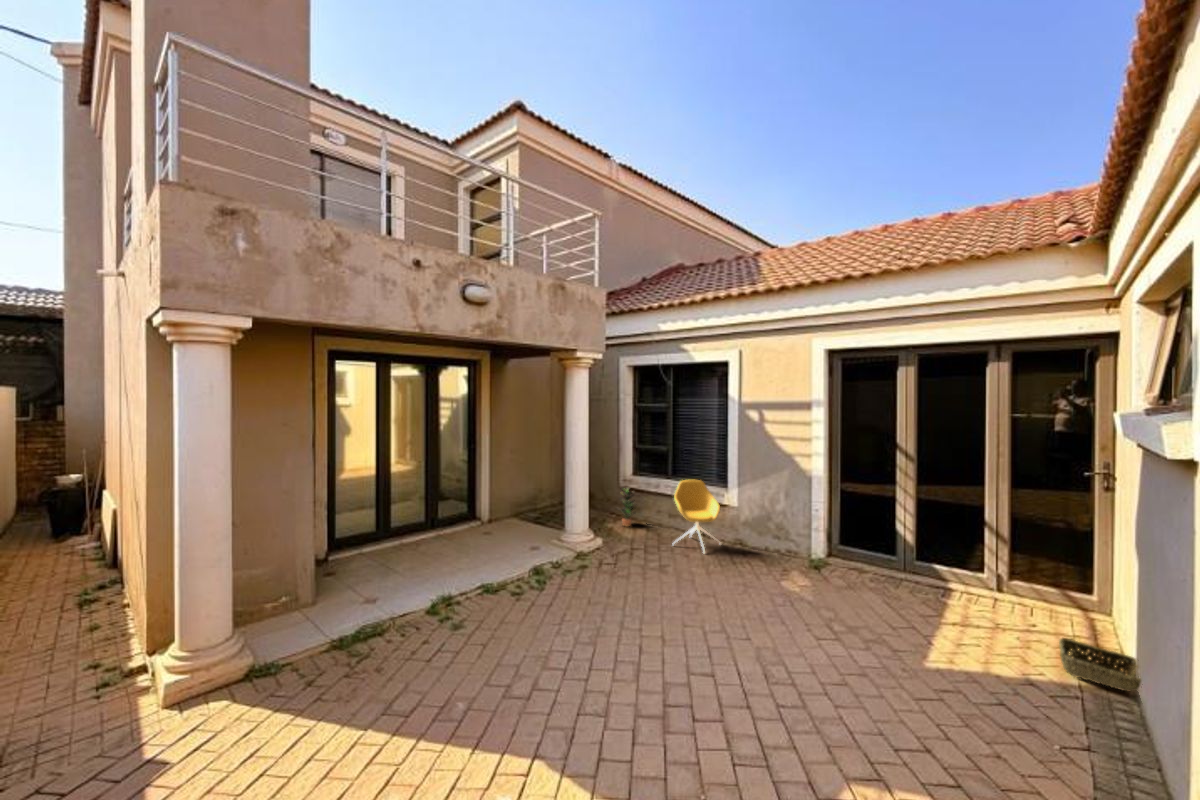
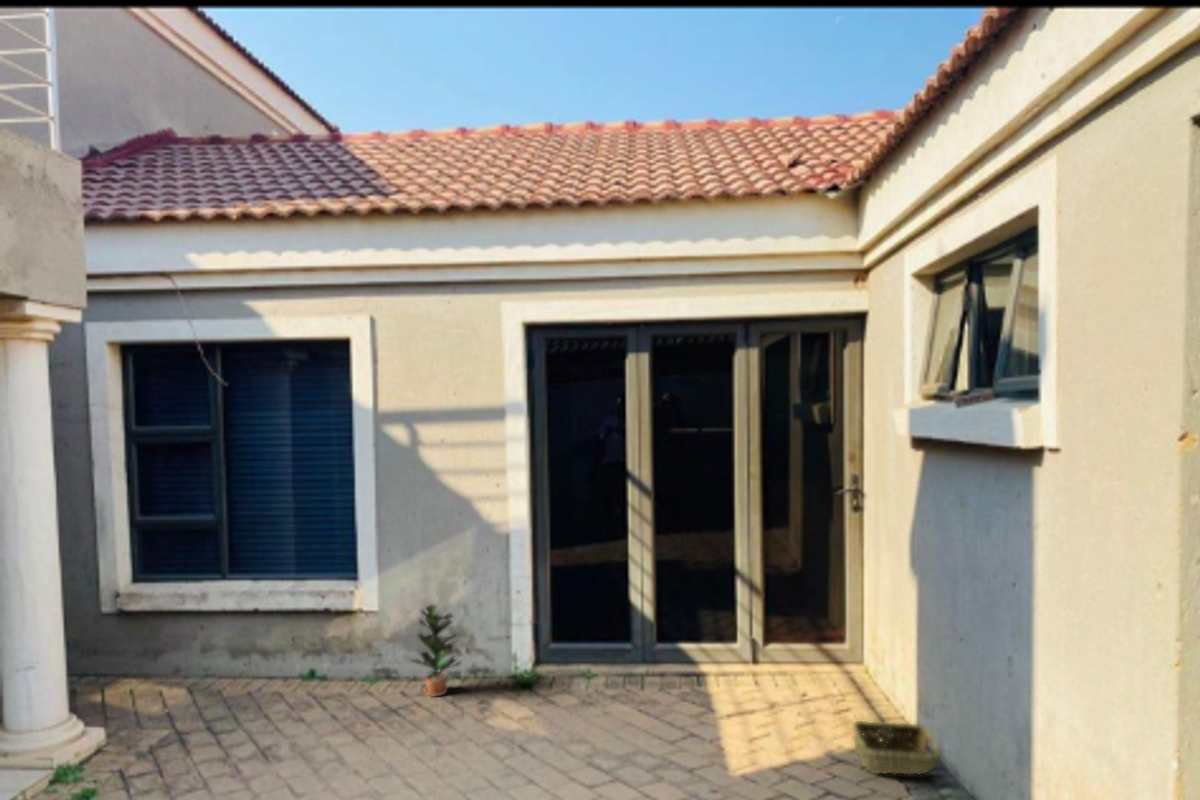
chair: present [673,480,720,553] -> none [249,570,353,720]
potted plant: present [617,487,636,527] -> present [411,605,460,696]

